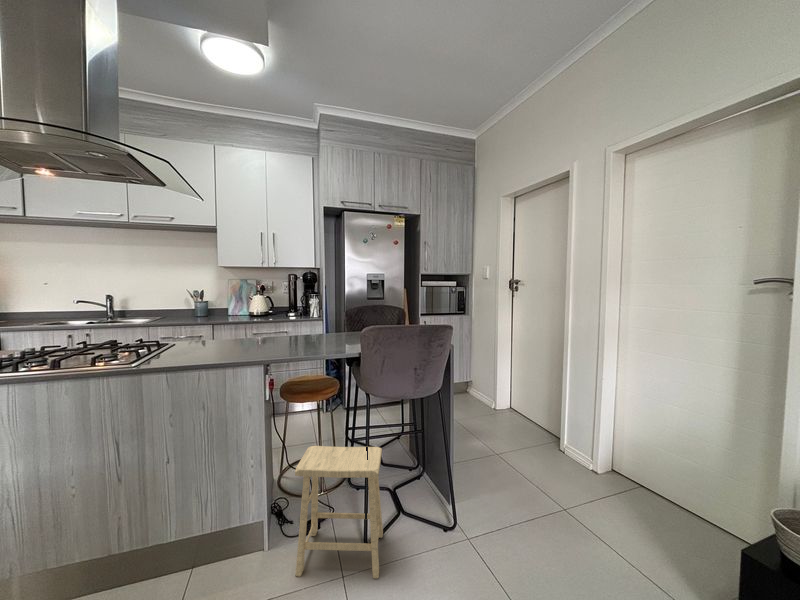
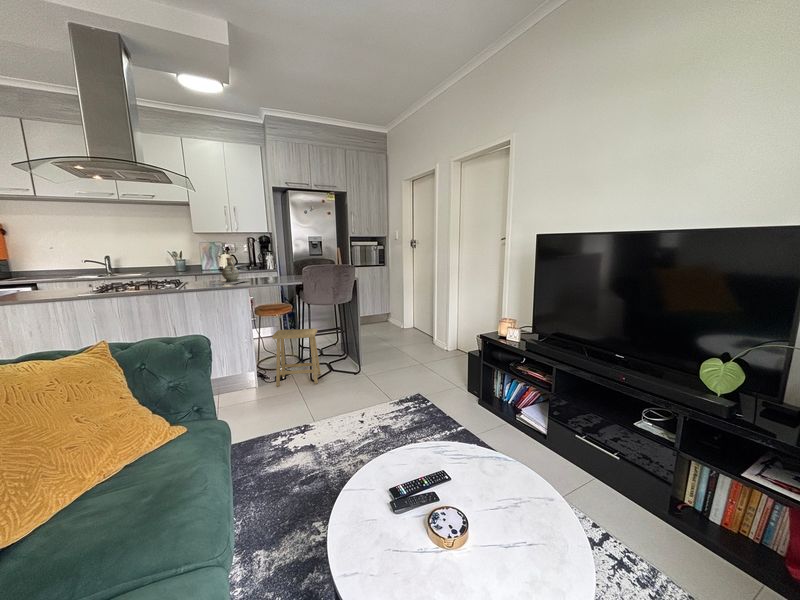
ceramic jug: none [200,307,273,355] -> present [212,258,247,284]

